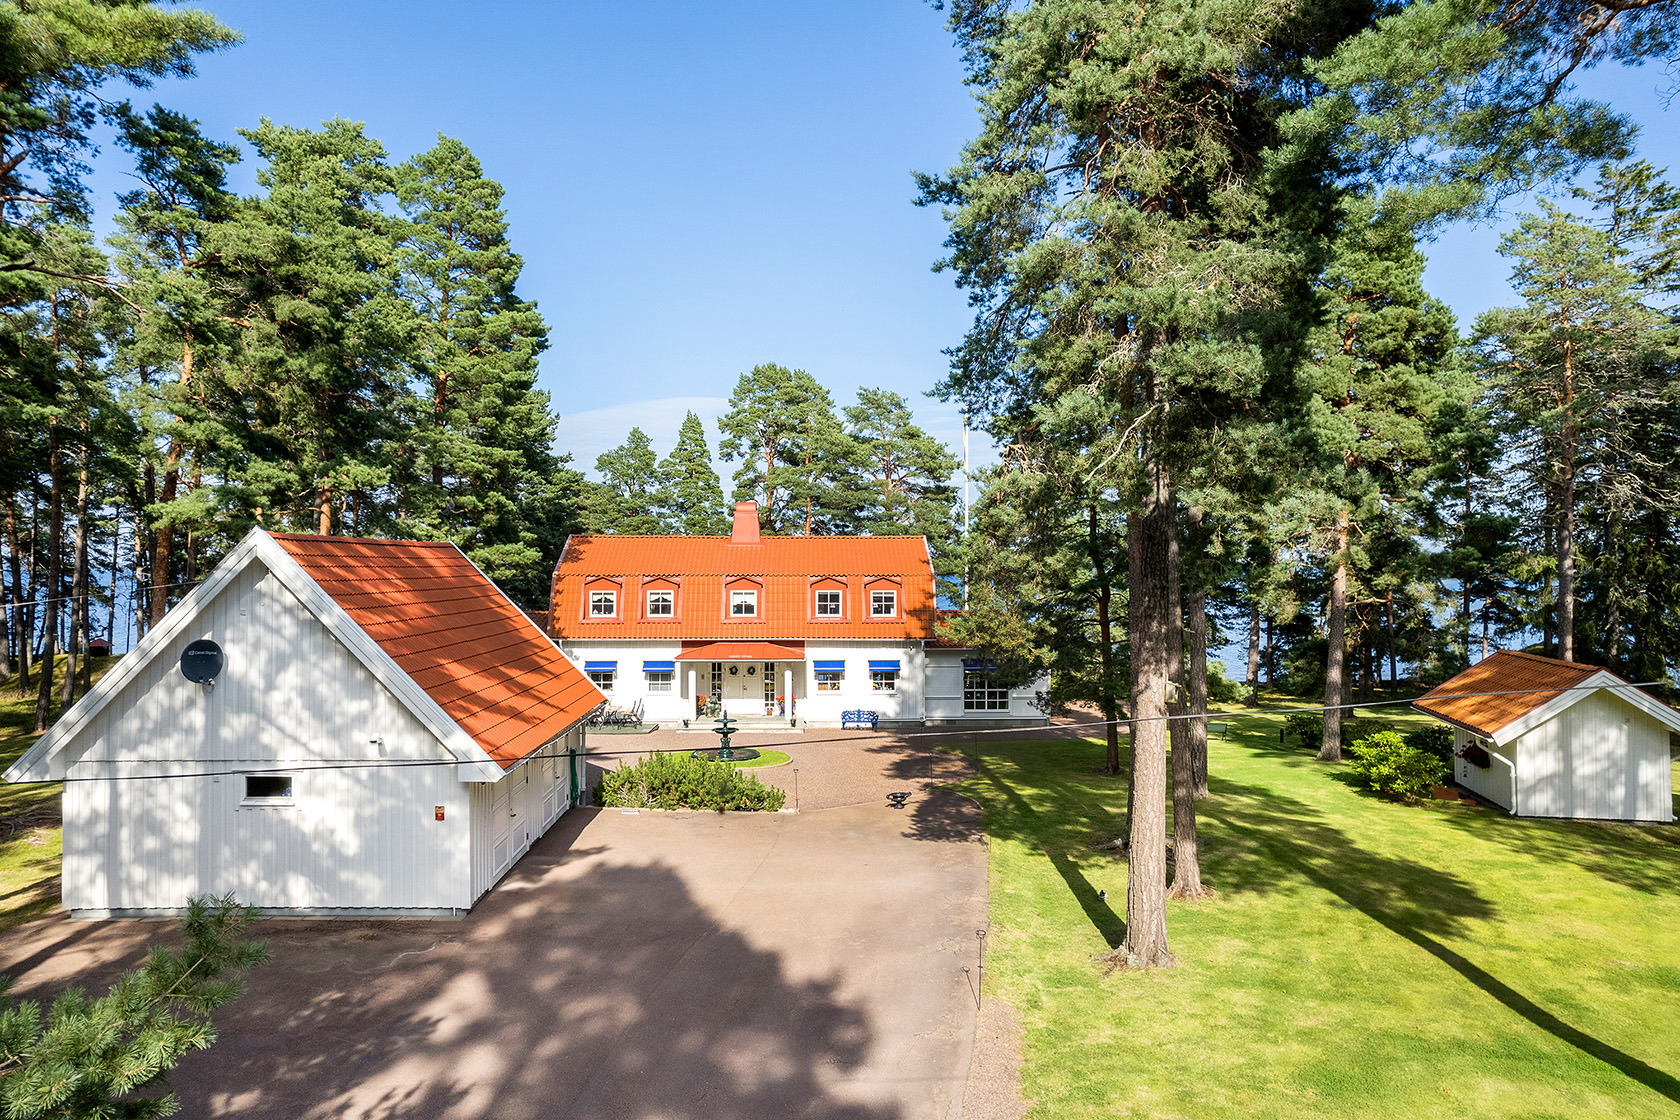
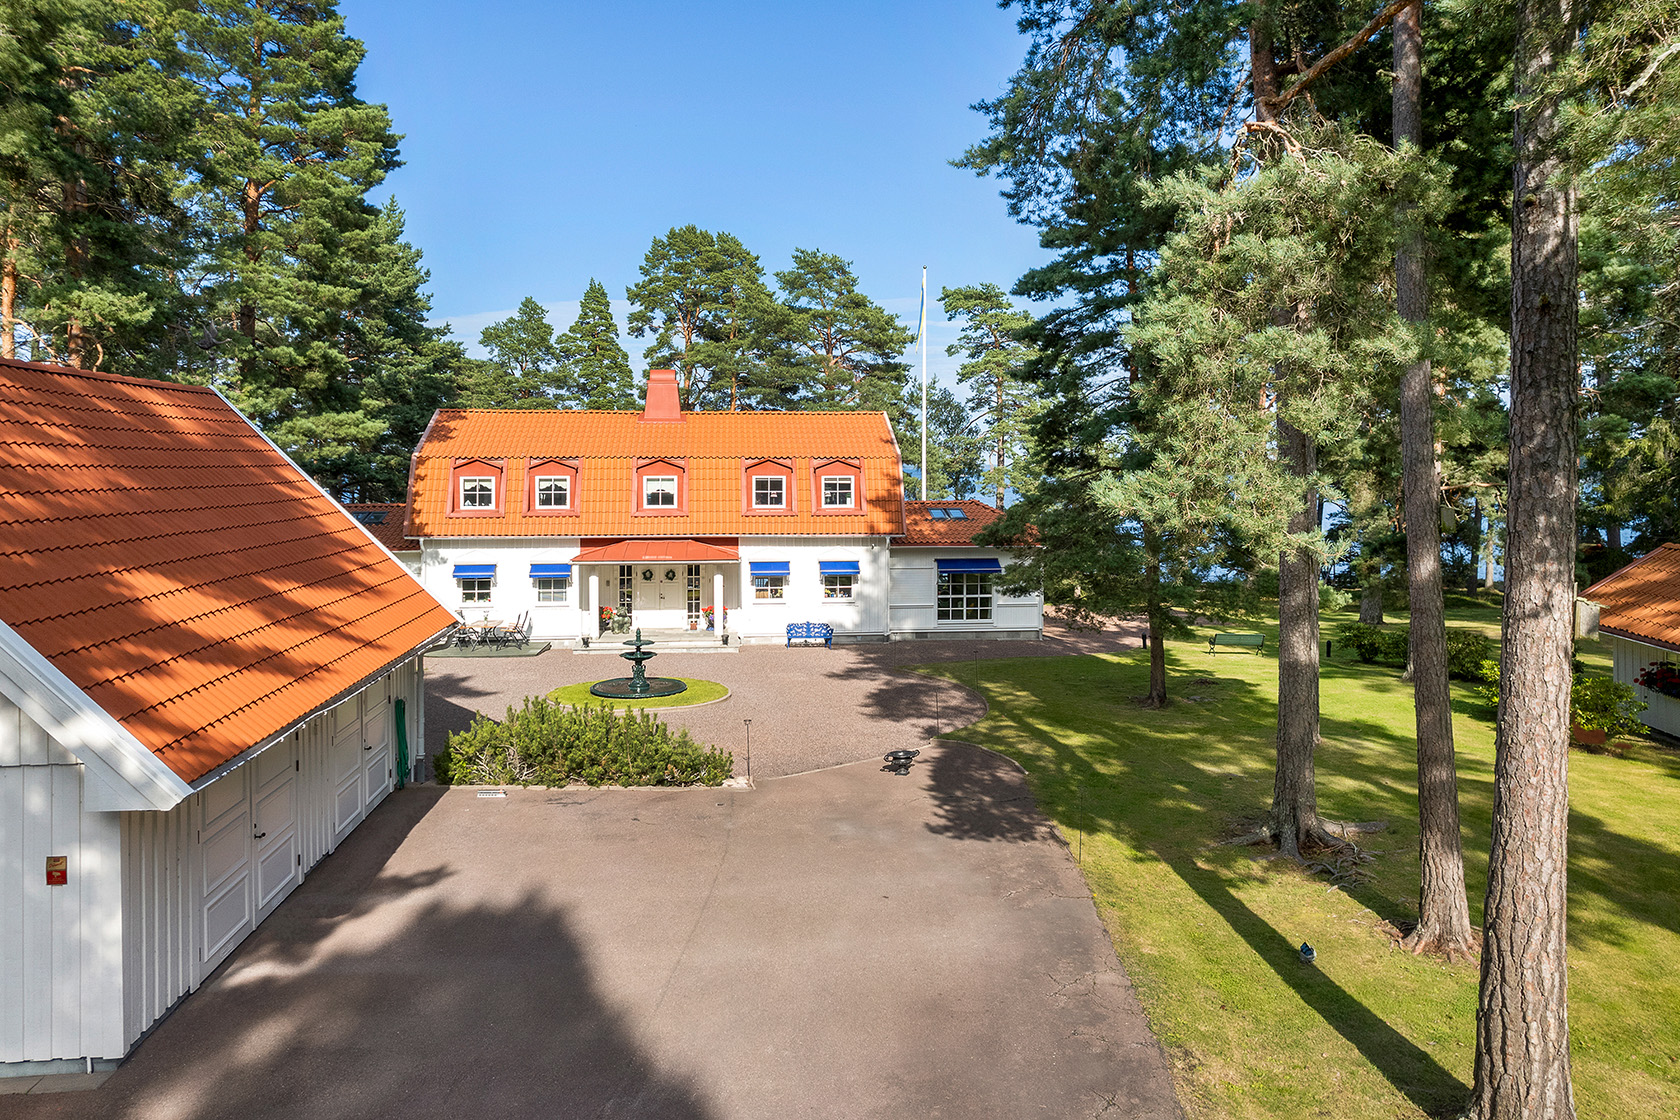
potted tree: present [710,778,734,814] -> none [612,739,654,791]

